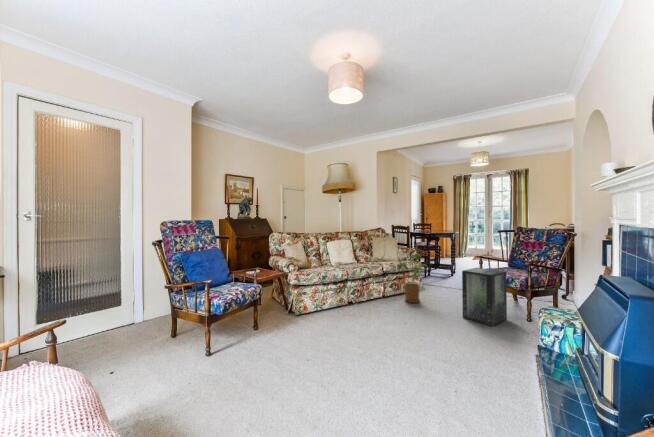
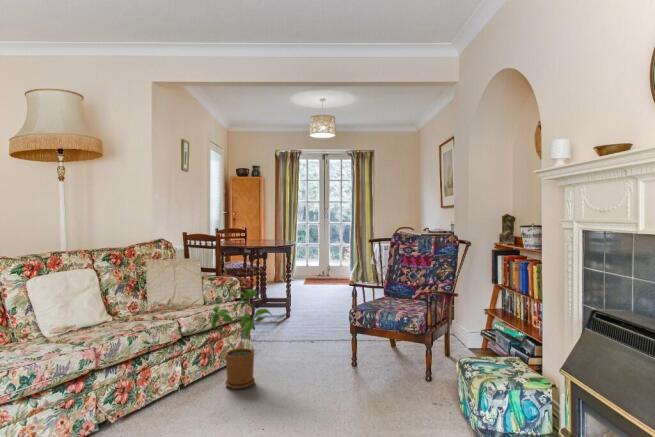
storage box: present [462,268,507,326] -> none [339,308,403,414]

